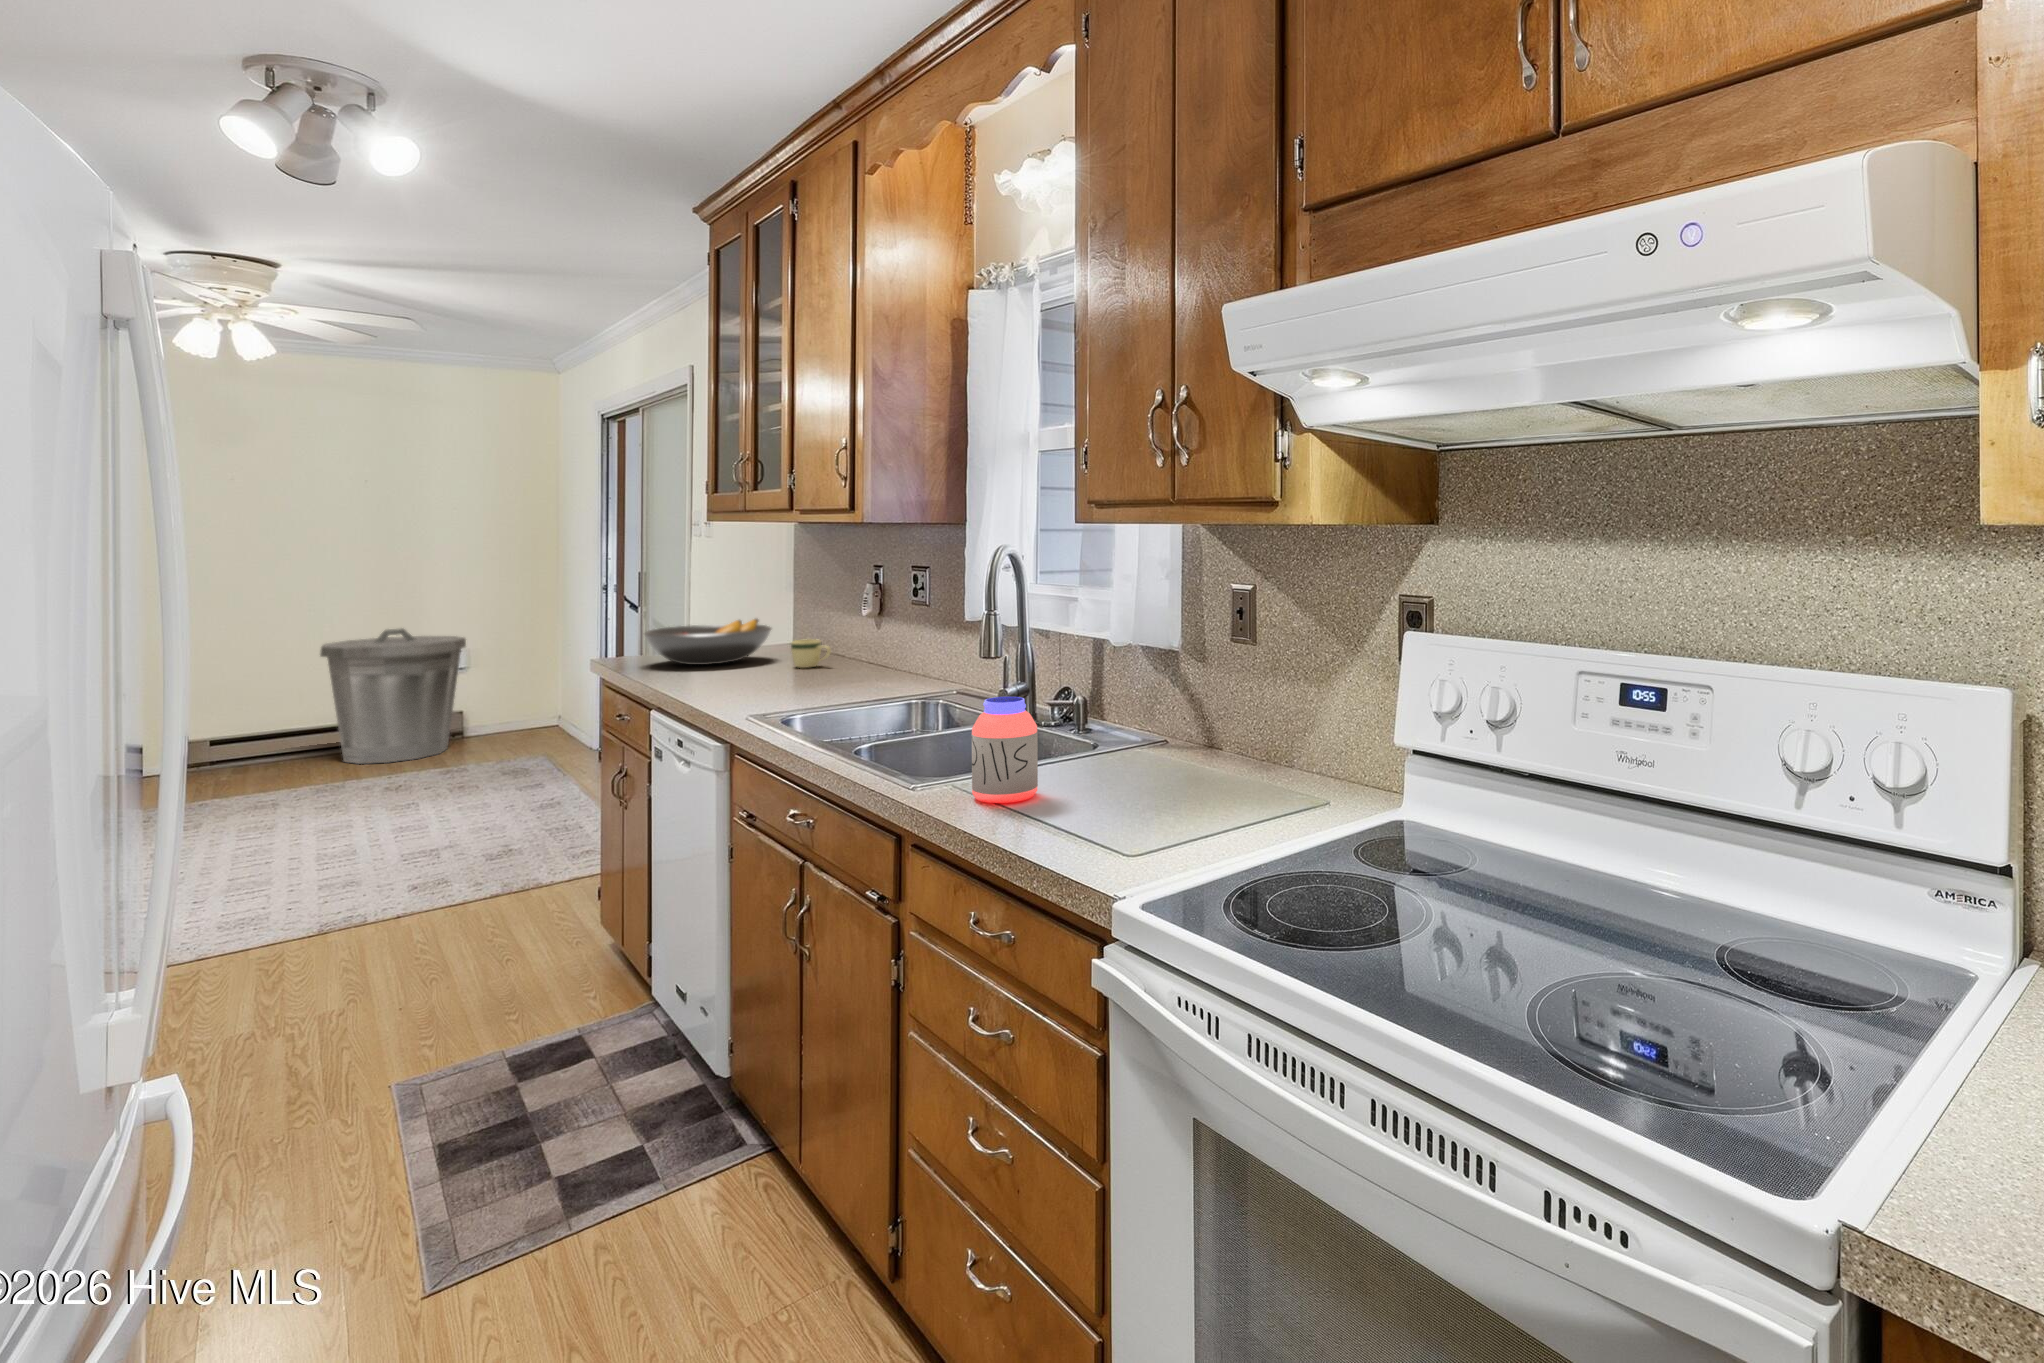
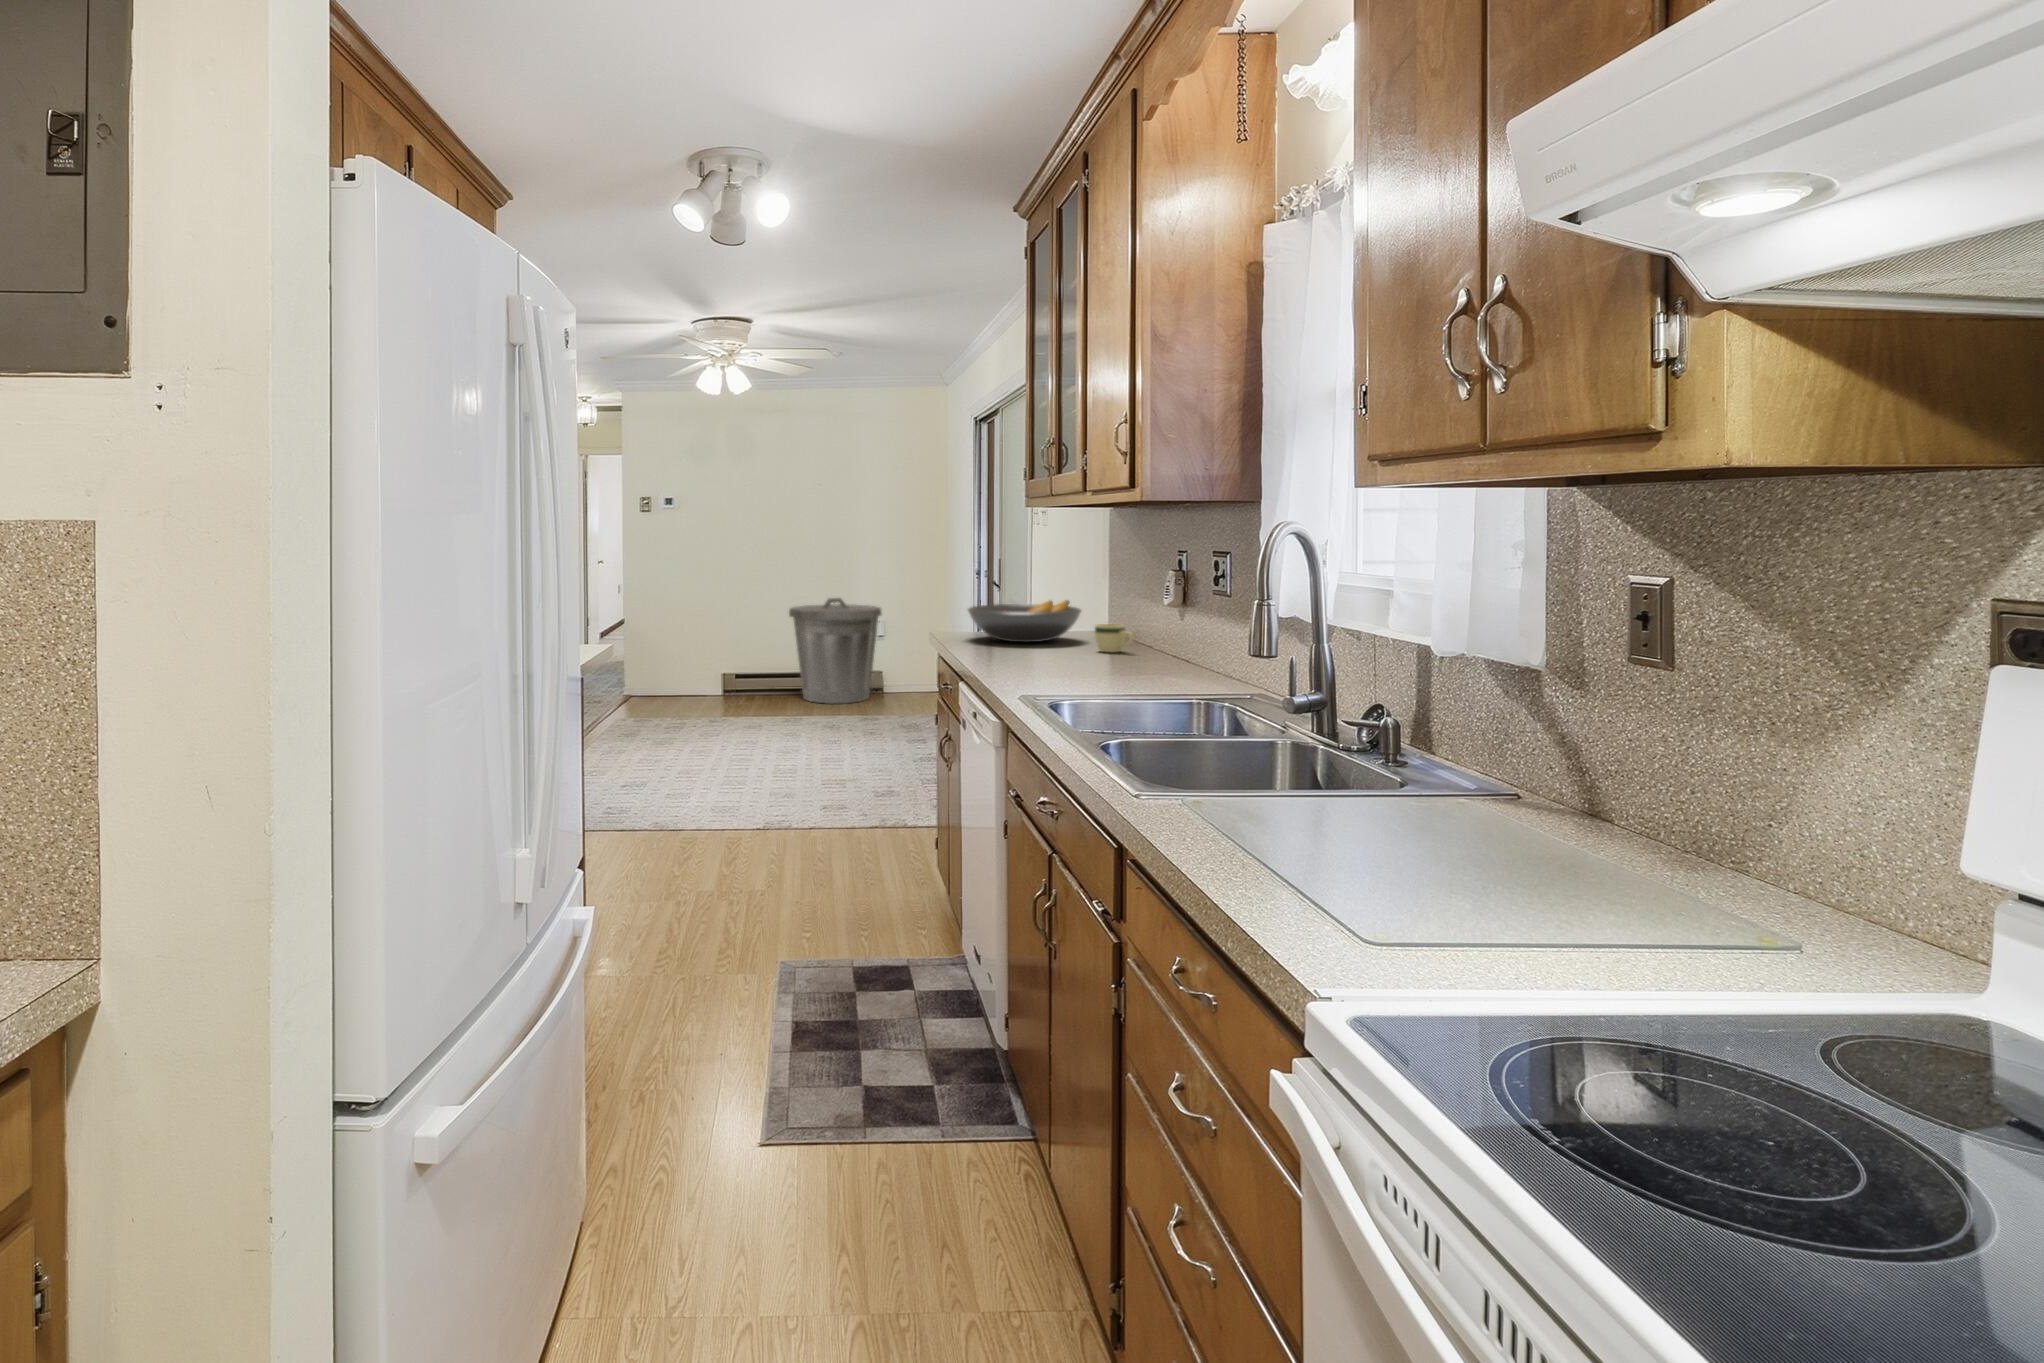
jar: present [972,697,1038,803] -> none [1201,702,1287,835]

